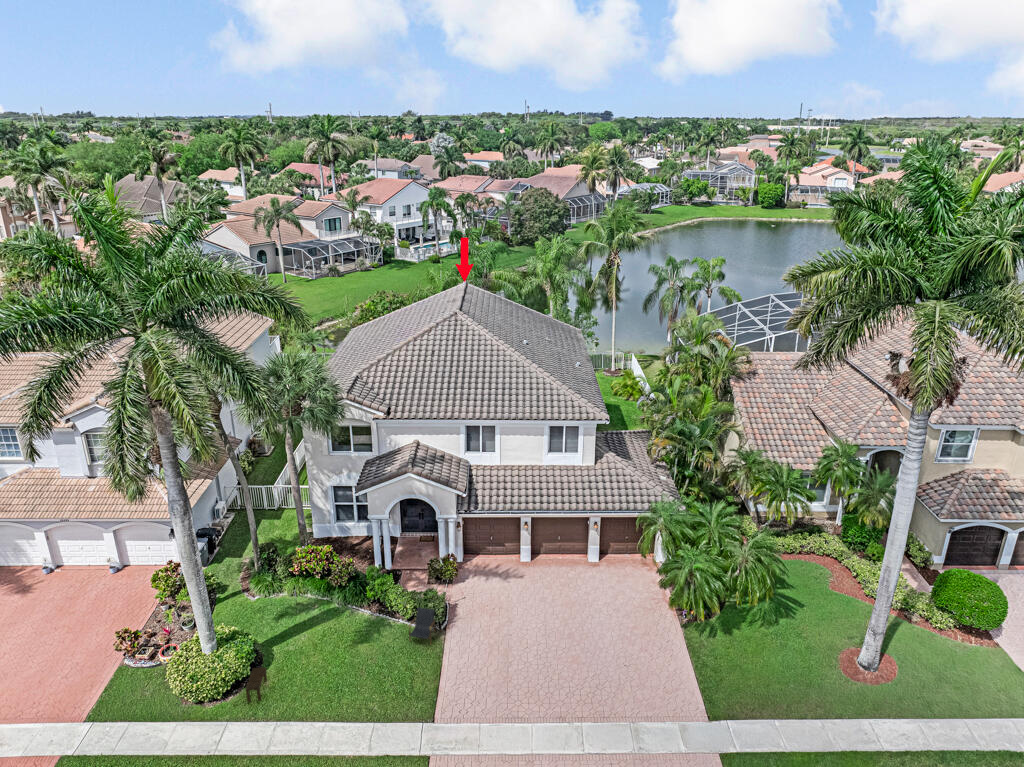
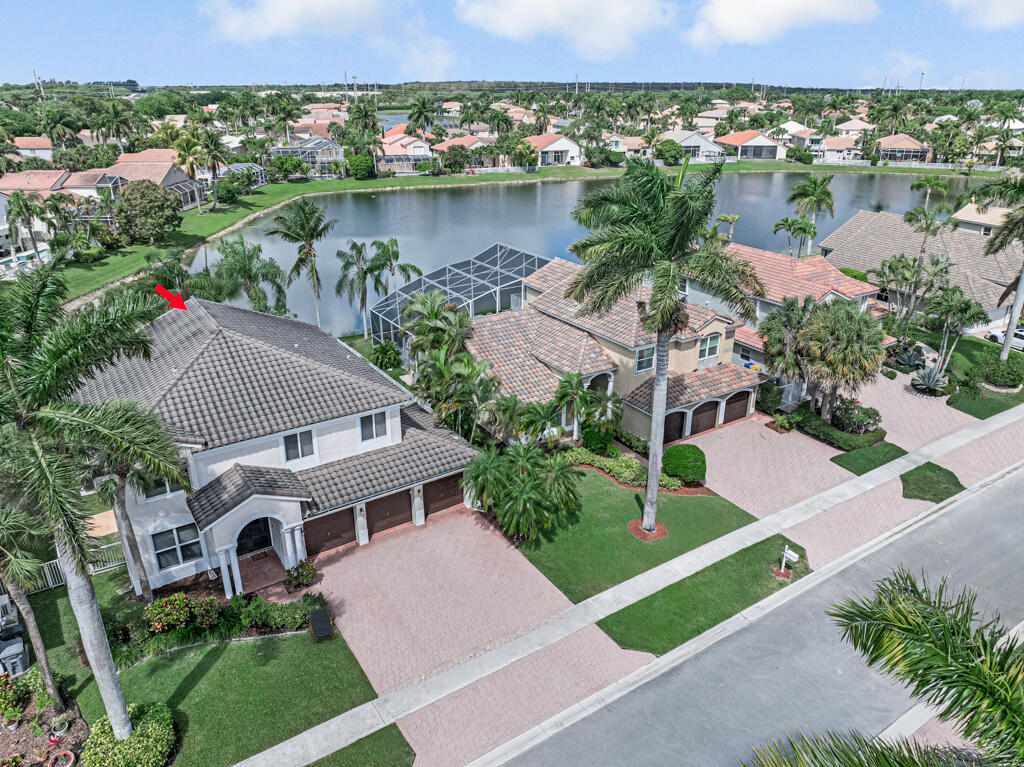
bench: present [245,668,267,702] -> none [186,718,211,755]

